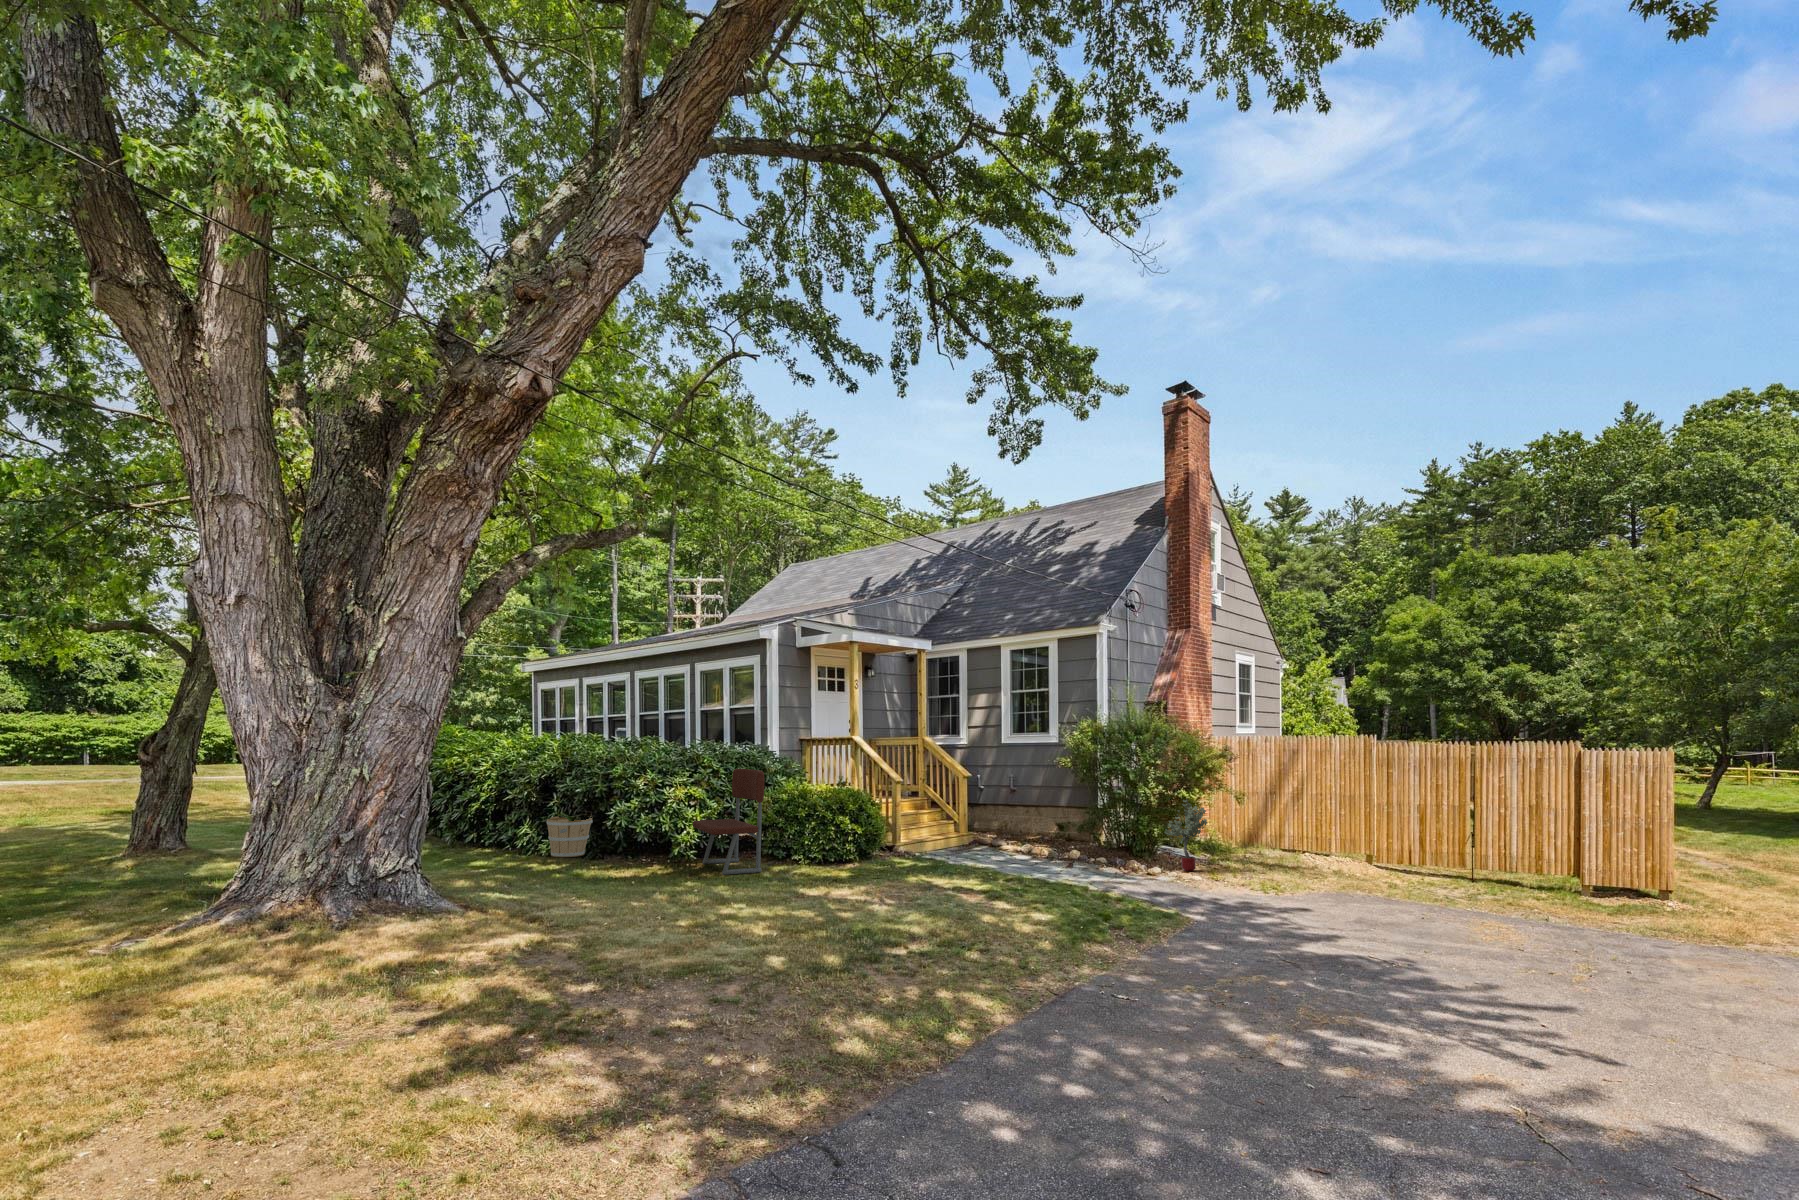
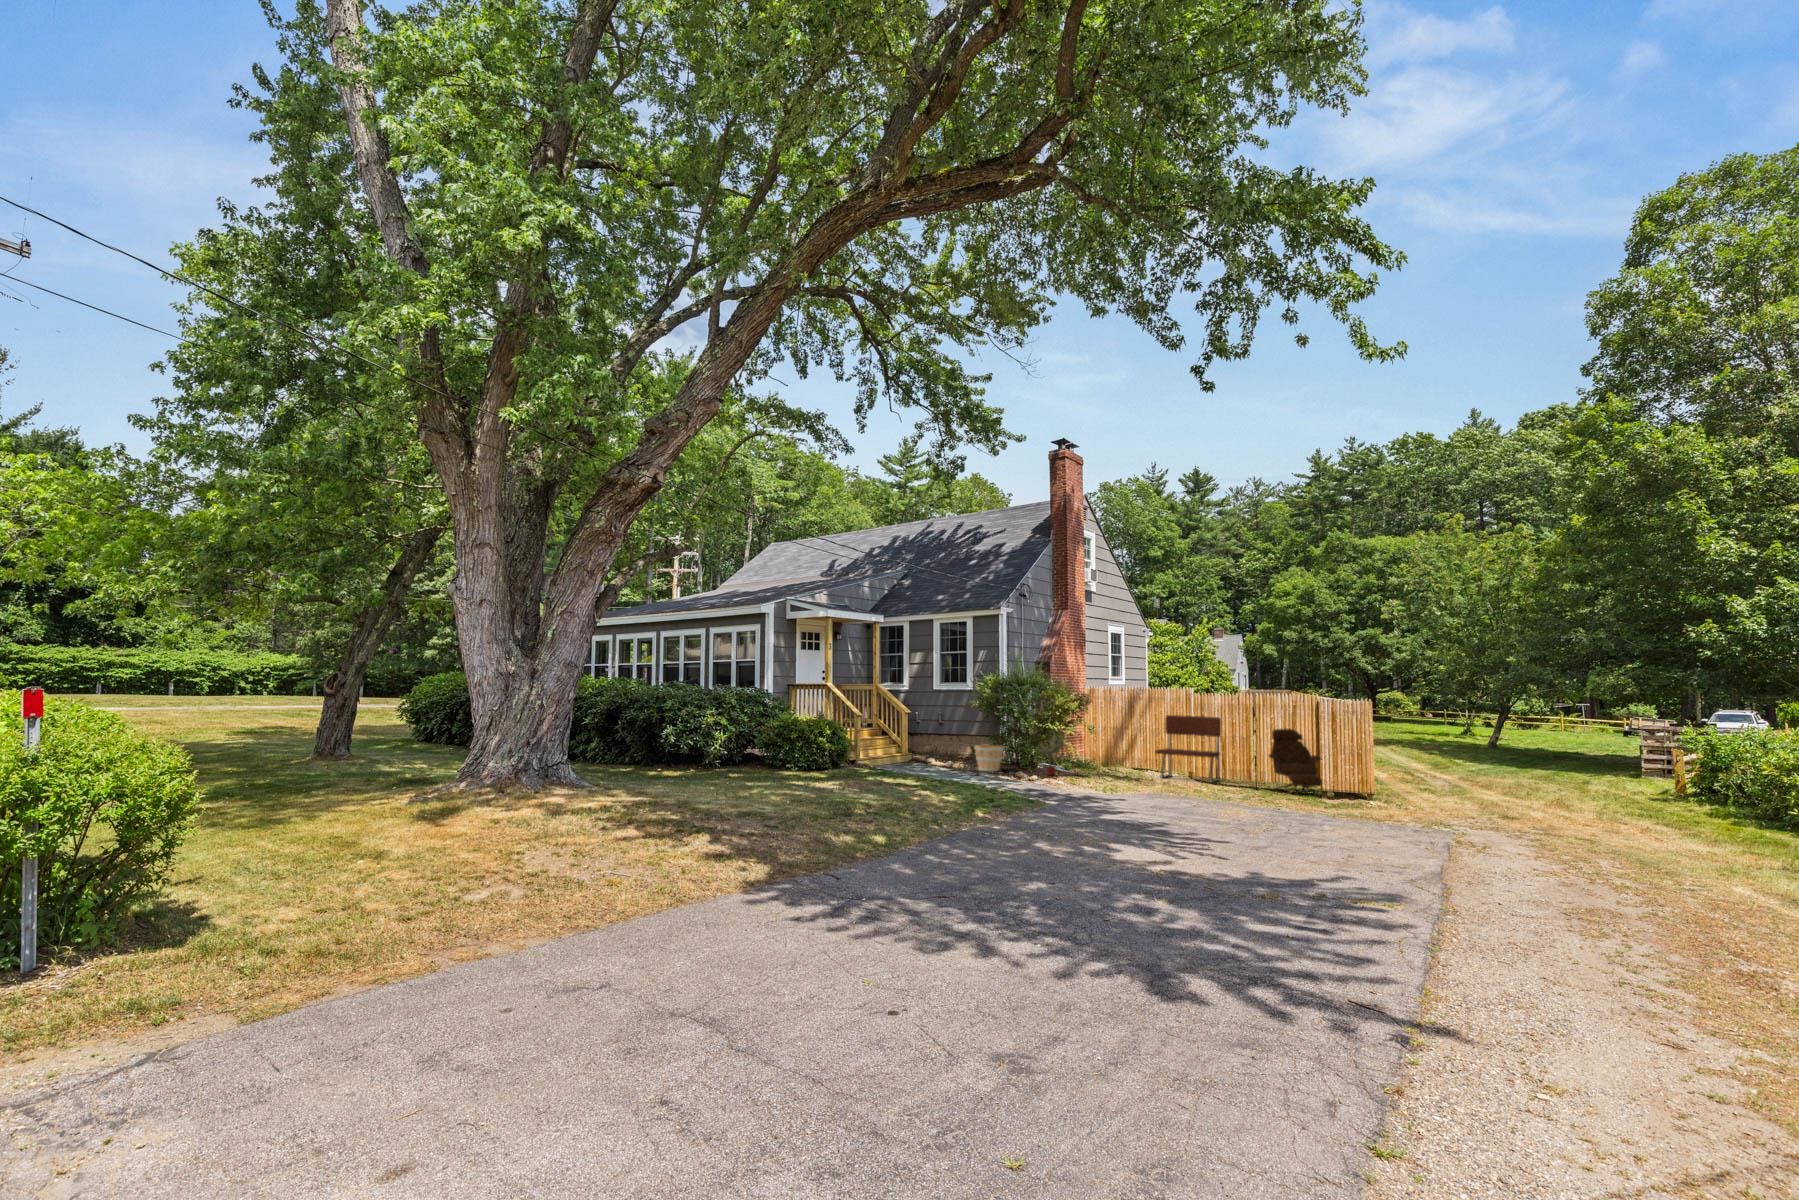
bench: present [693,769,764,875] -> present [1155,715,1221,782]
lounge chair: none [1558,795,1687,915] -> present [1269,728,1322,794]
wooden bucket: present [547,816,593,857] -> present [974,744,1004,772]

